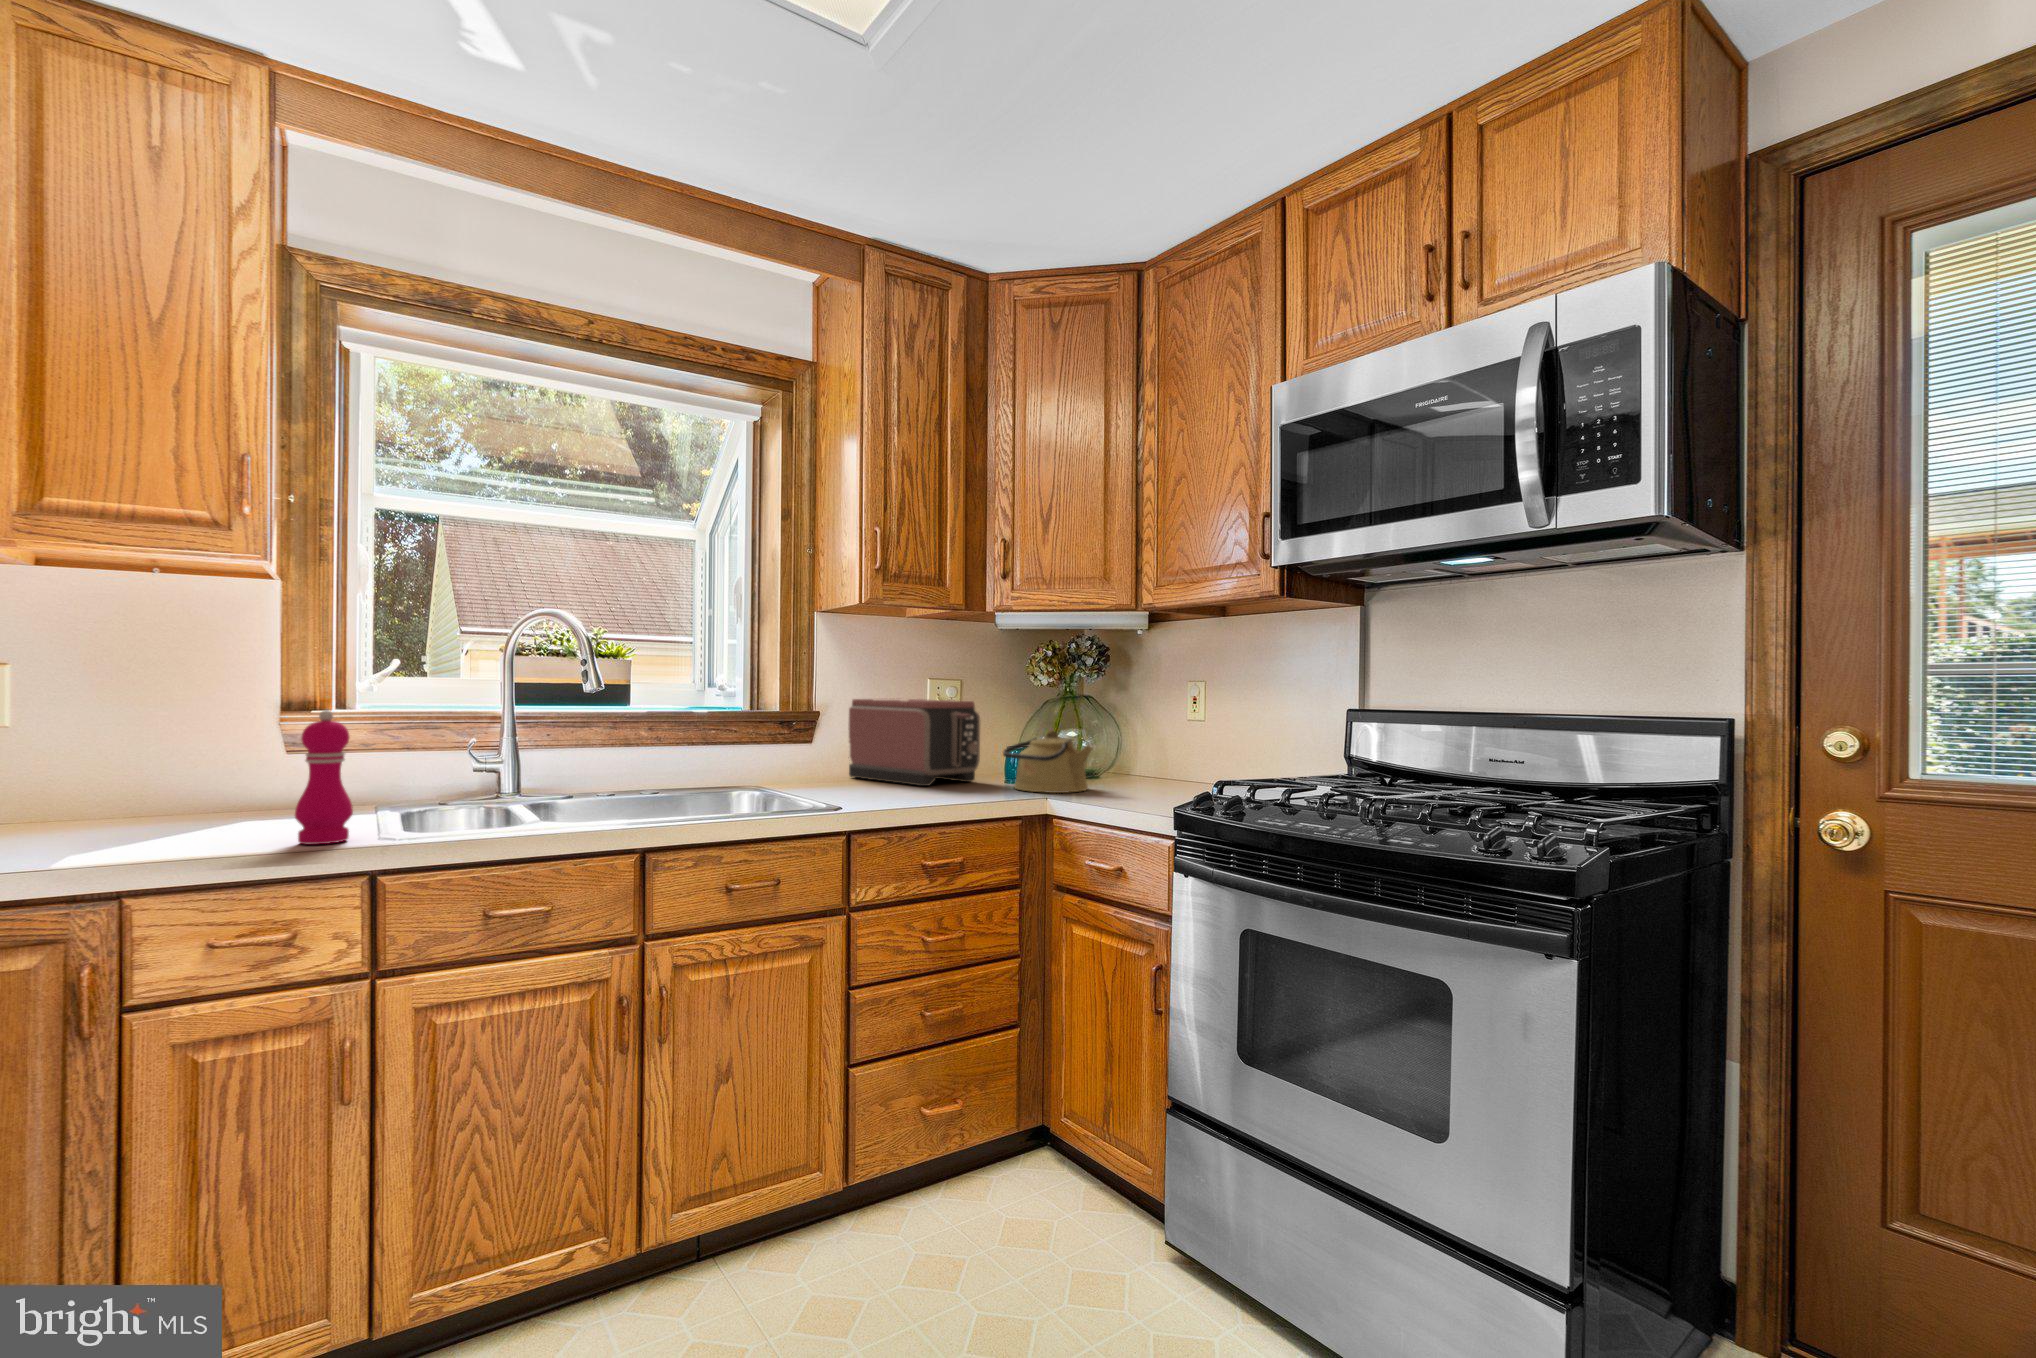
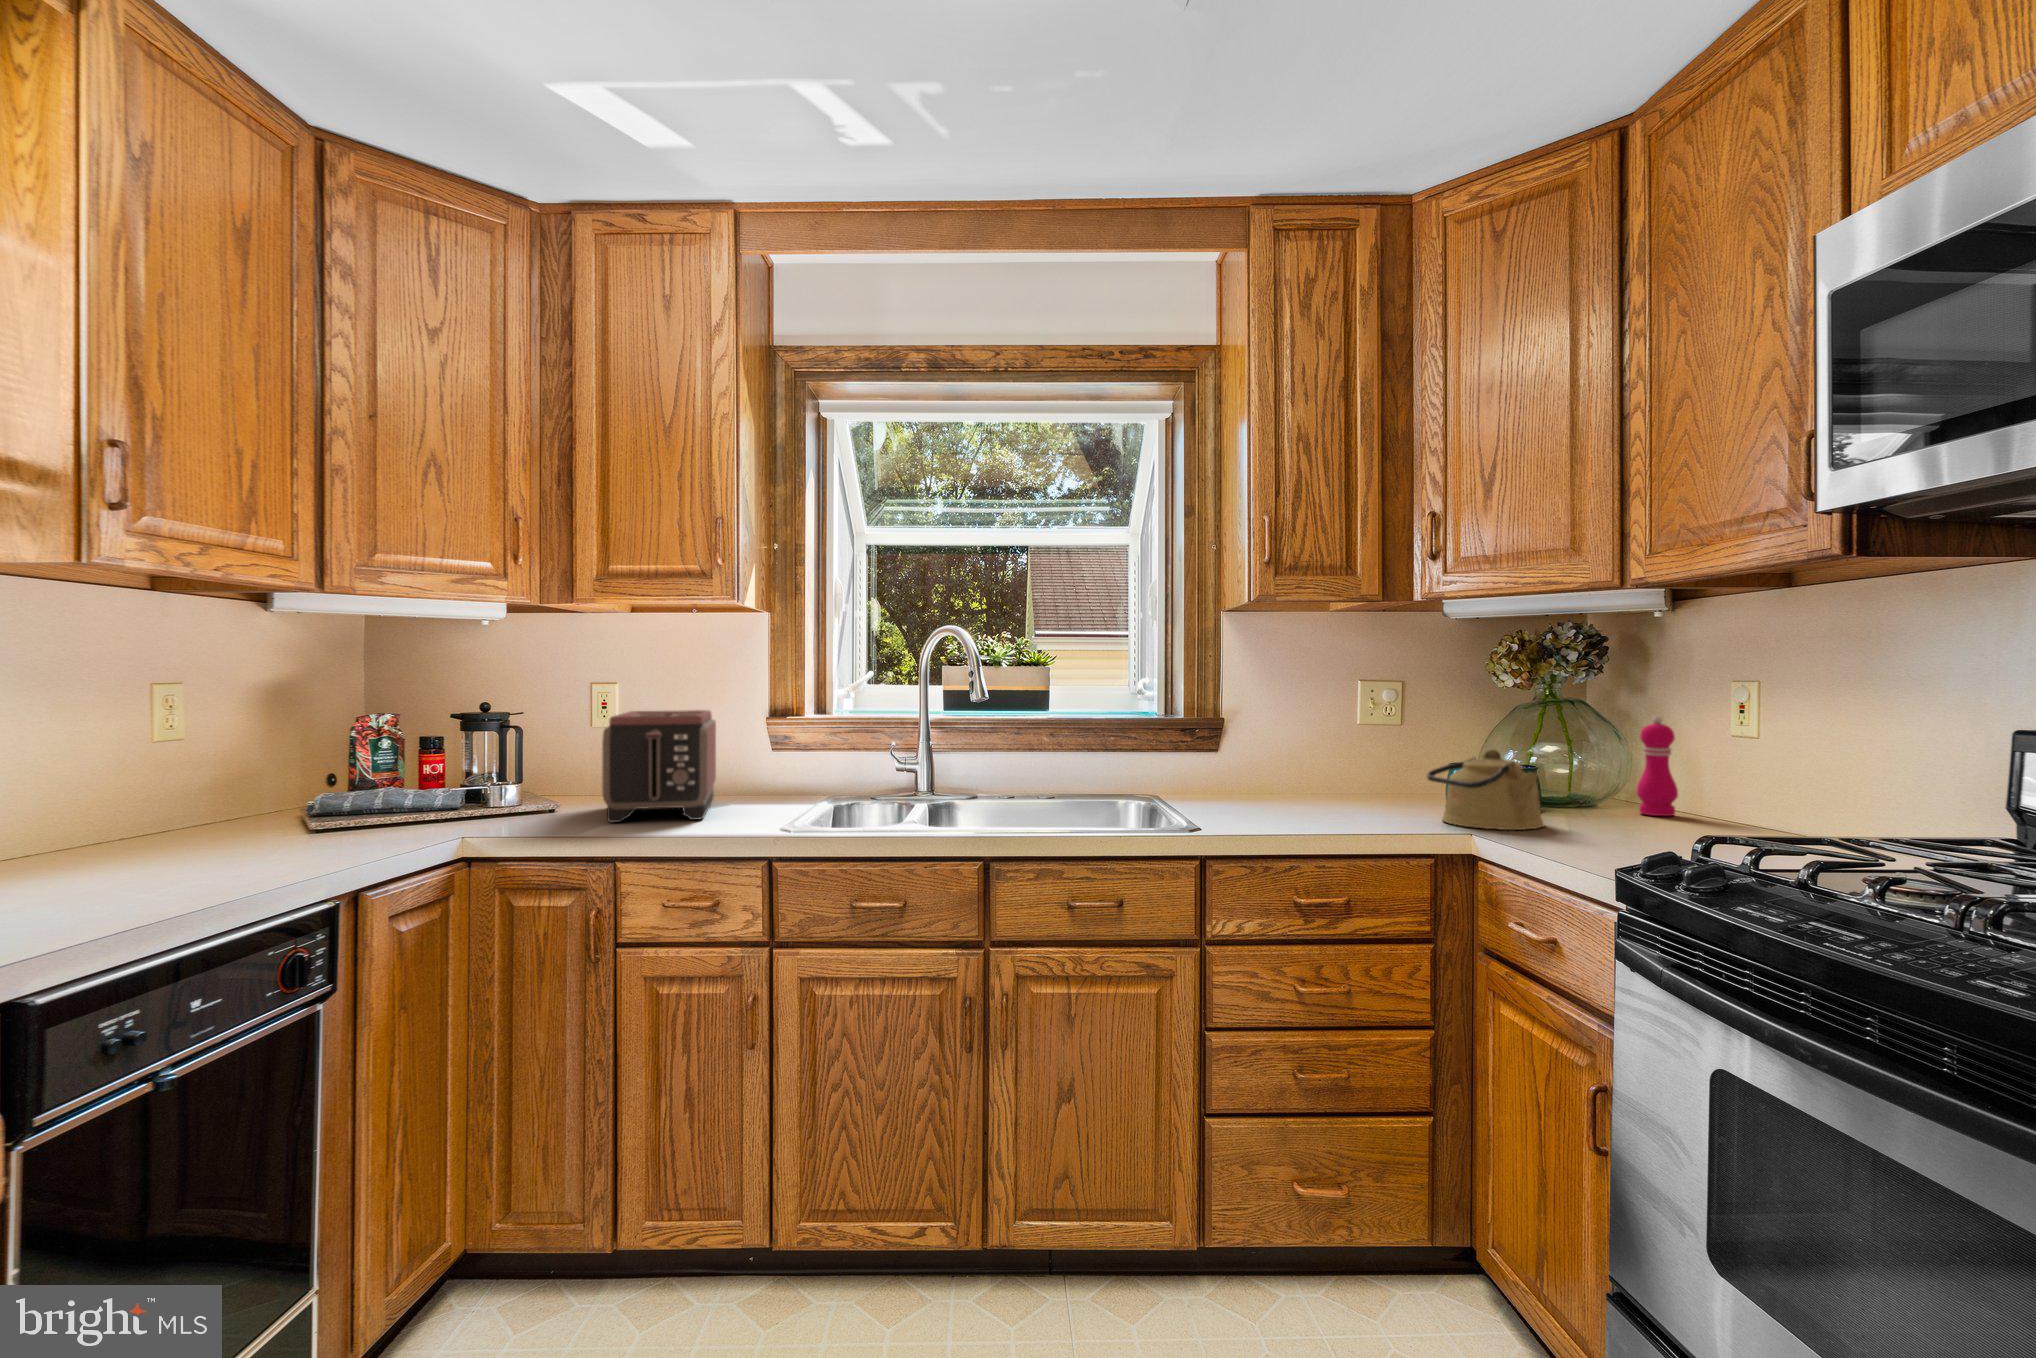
toaster: present [849,699,980,786] -> present [602,710,716,822]
pepper mill: present [295,710,353,844] -> present [1636,716,1678,816]

